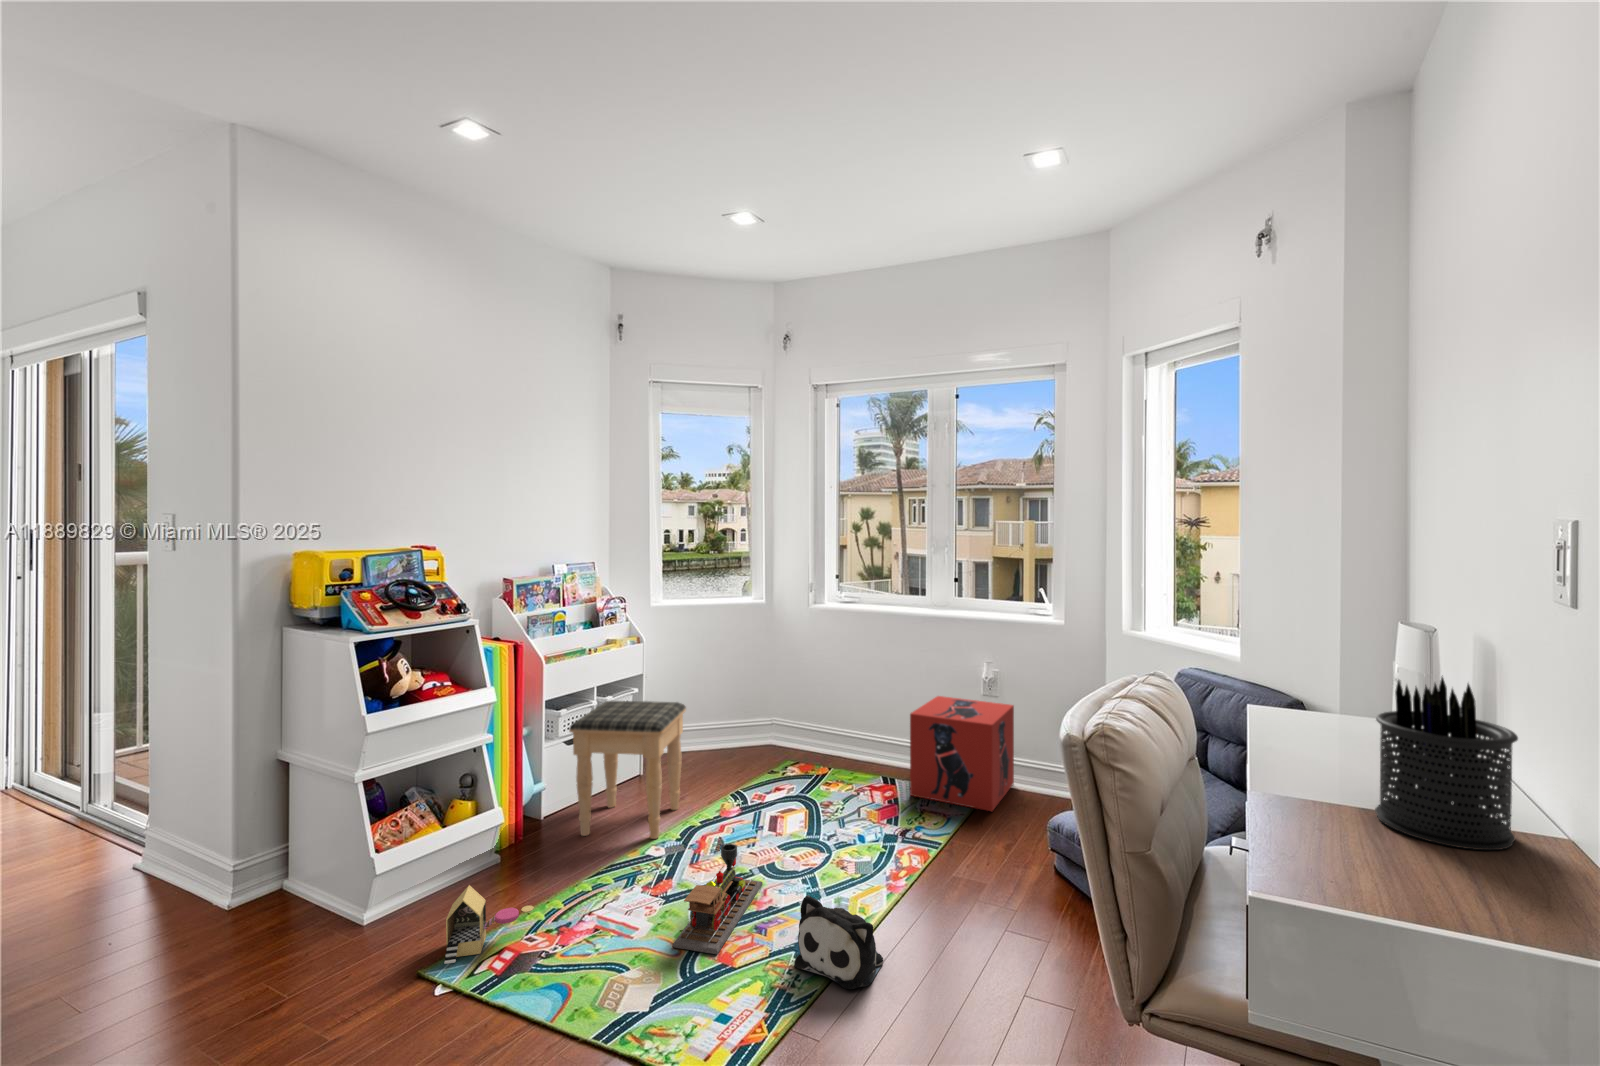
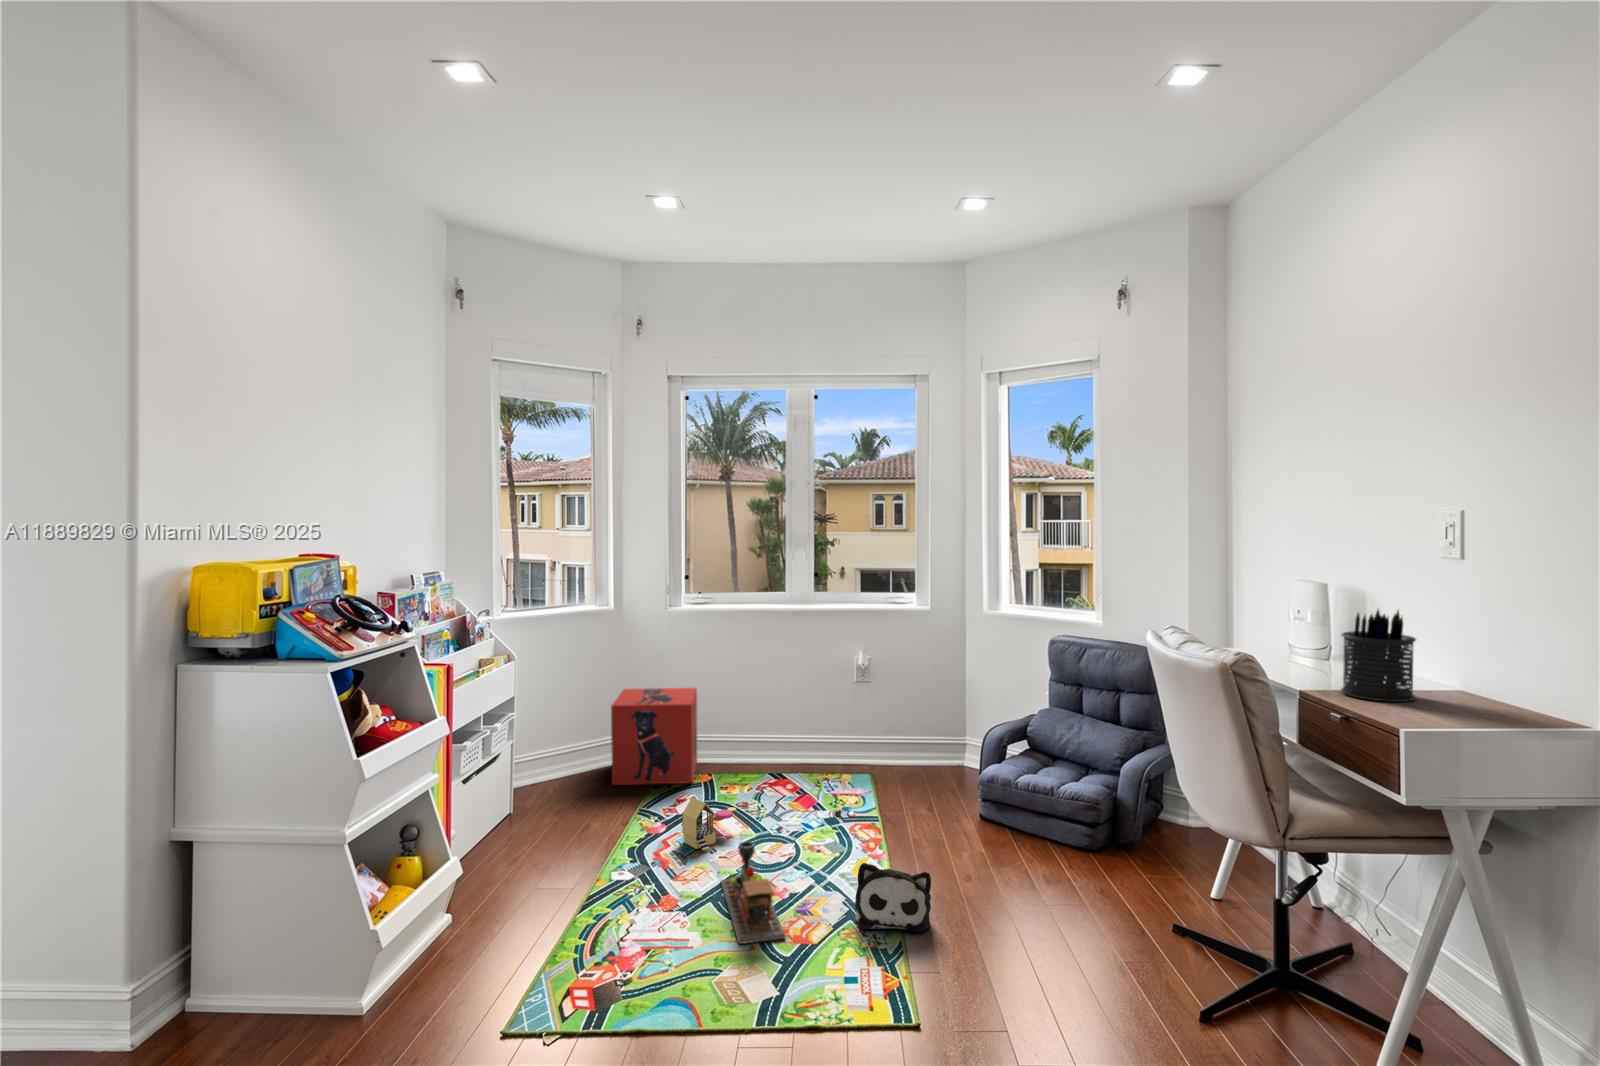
storage box: present [910,696,1014,811] -> present [611,688,697,785]
footstool: present [569,701,686,839] -> none [505,719,620,879]
toy house: present [444,885,534,964] -> present [682,798,736,850]

